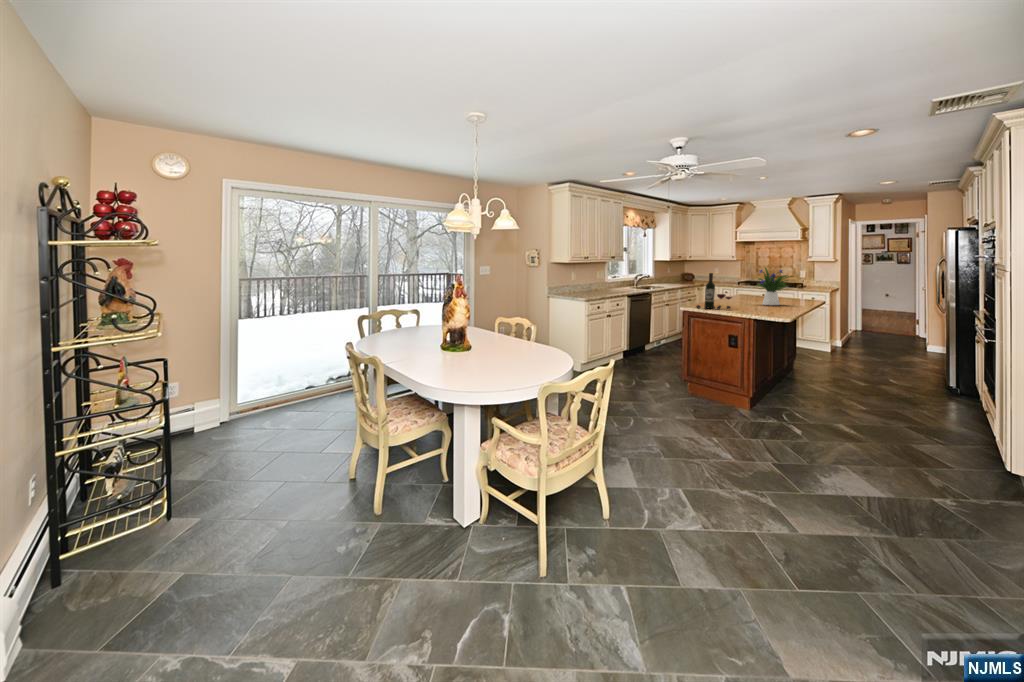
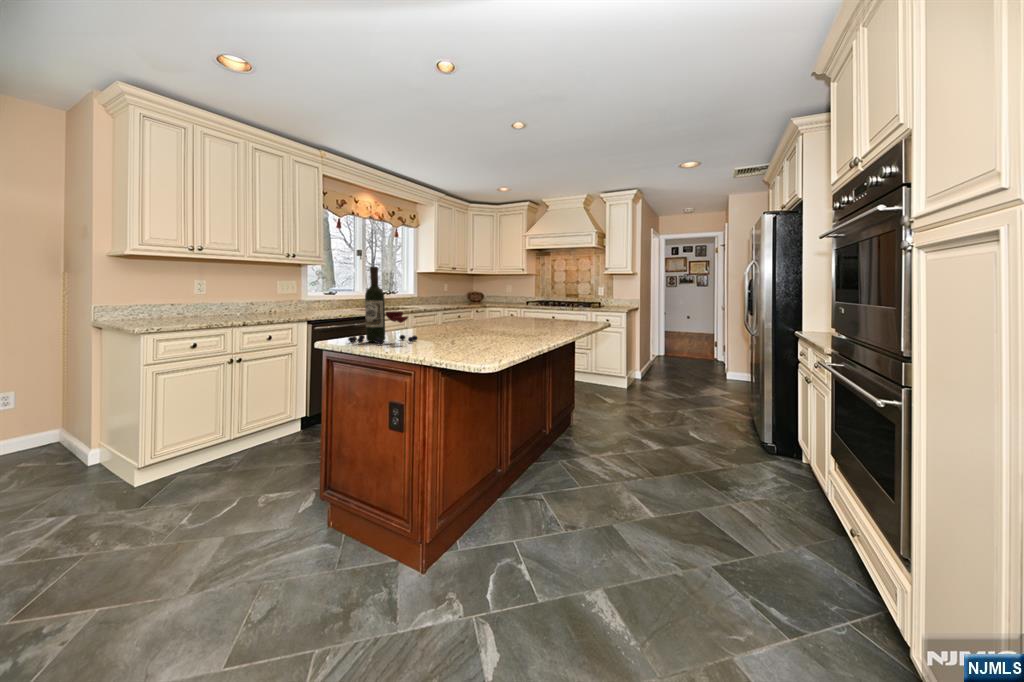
flower arrangement: present [758,268,791,305] -> none [485,263,547,332]

